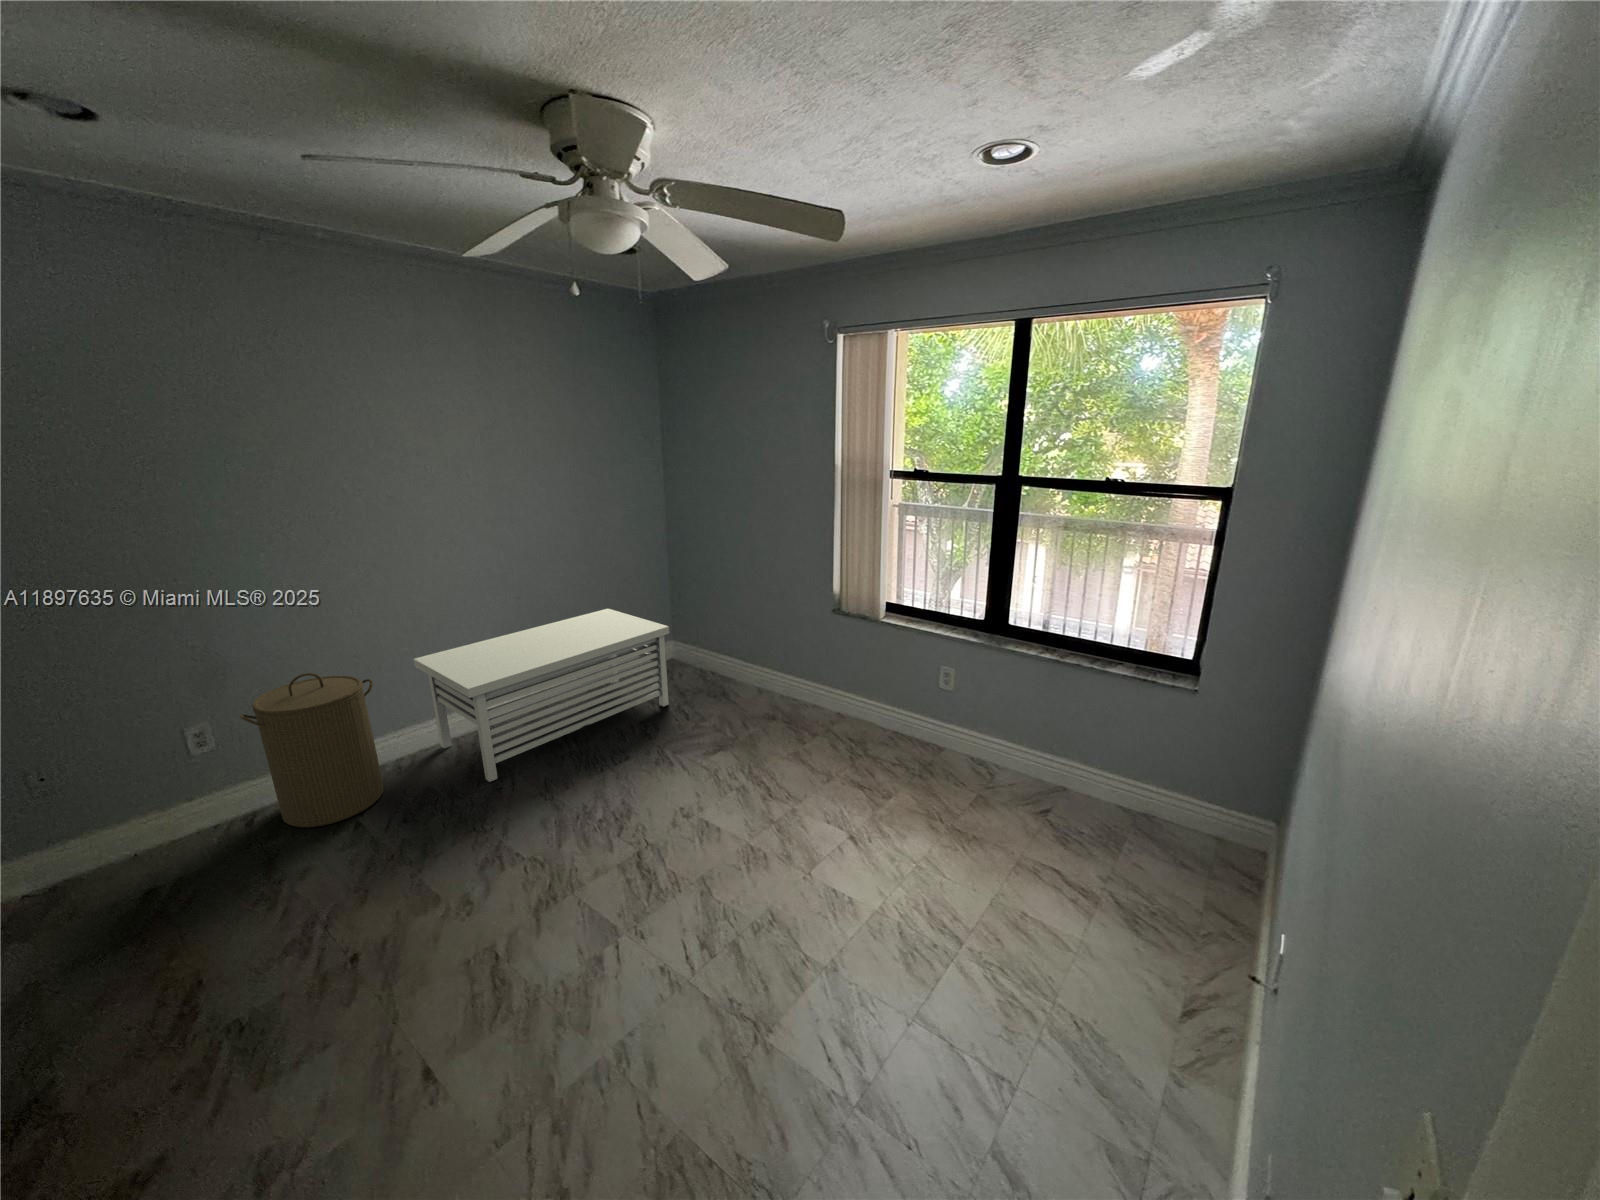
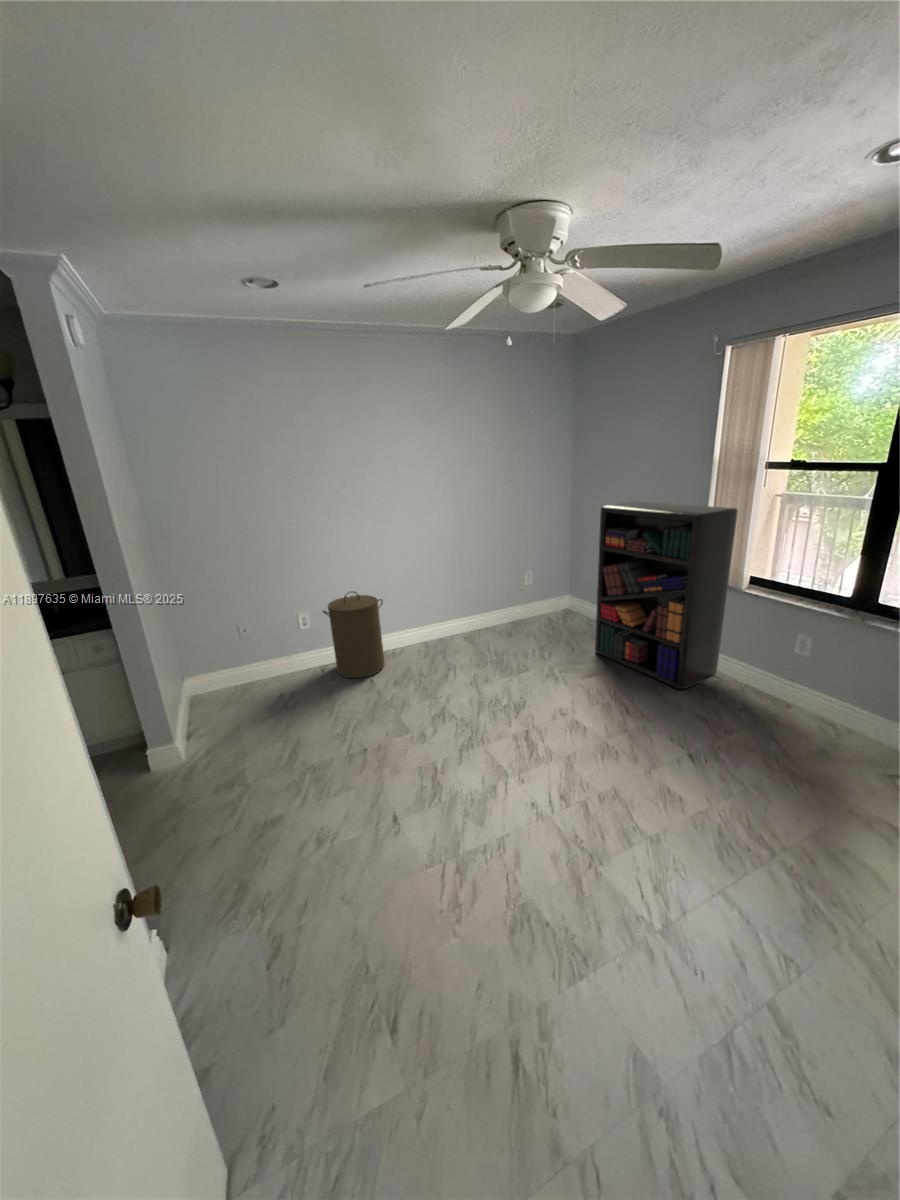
bookshelf: none [712,514,869,748] -> present [595,501,738,689]
storage bench: present [414,609,669,782] -> none [404,570,562,671]

